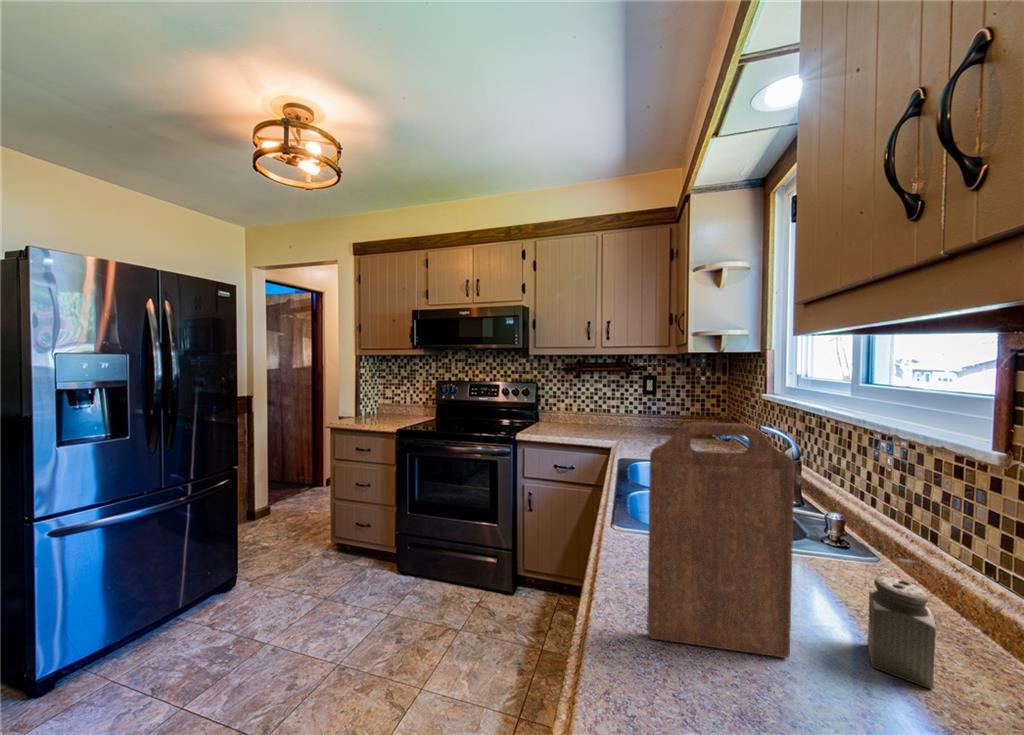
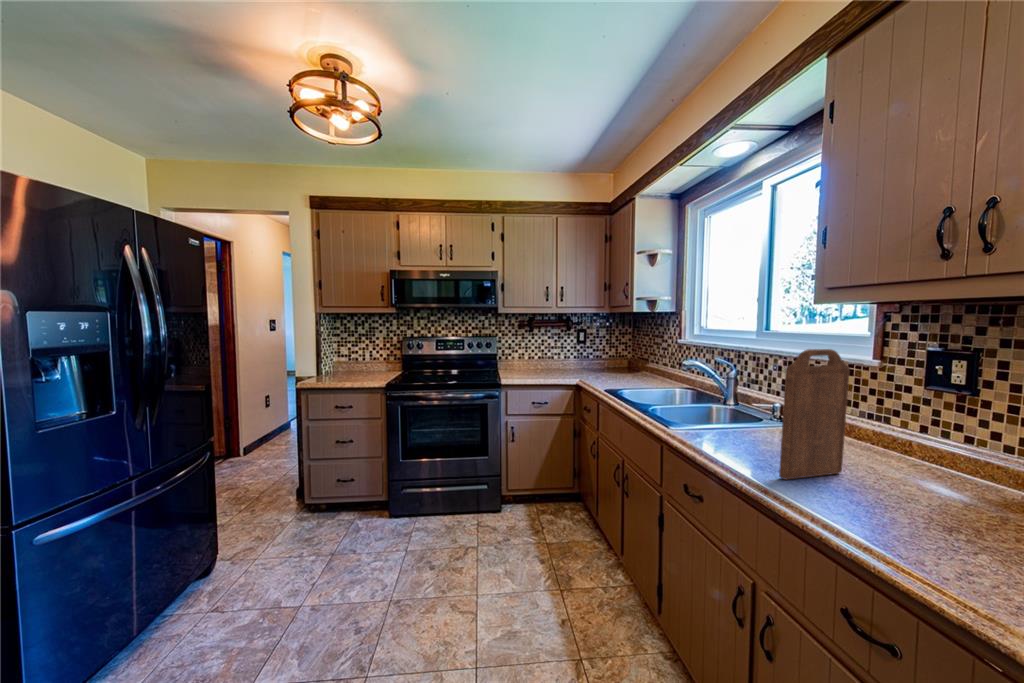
salt shaker: present [867,577,936,689] -> none [852,424,897,471]

